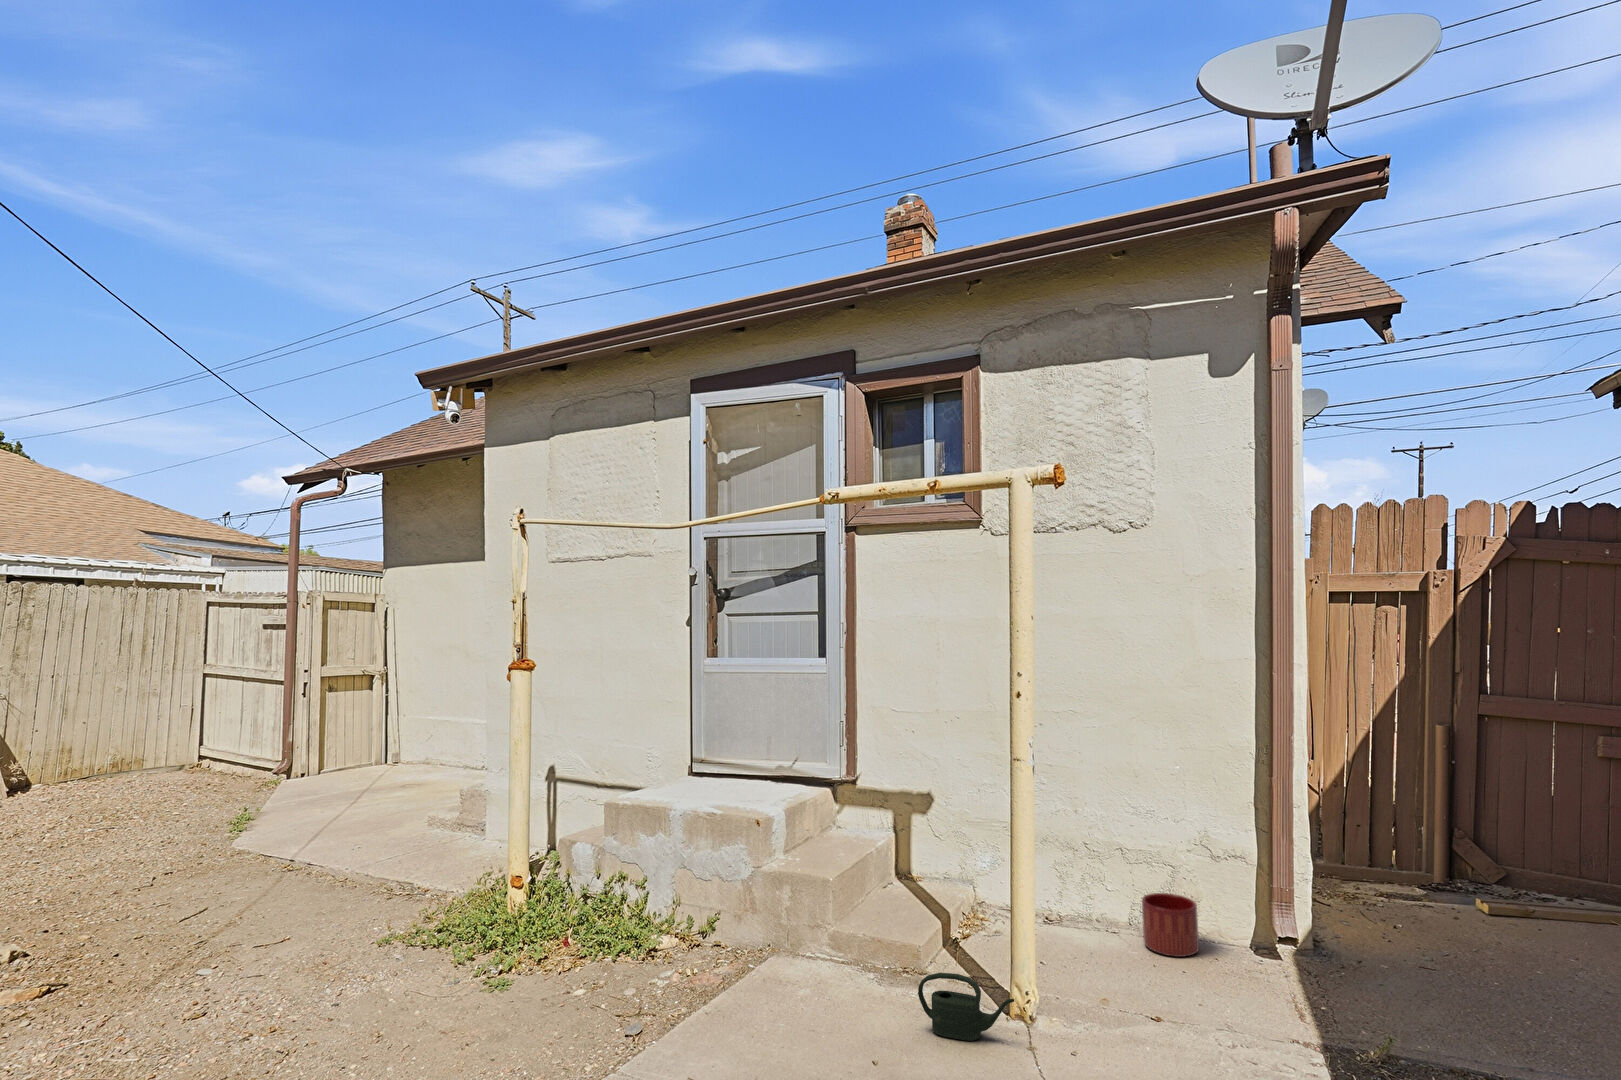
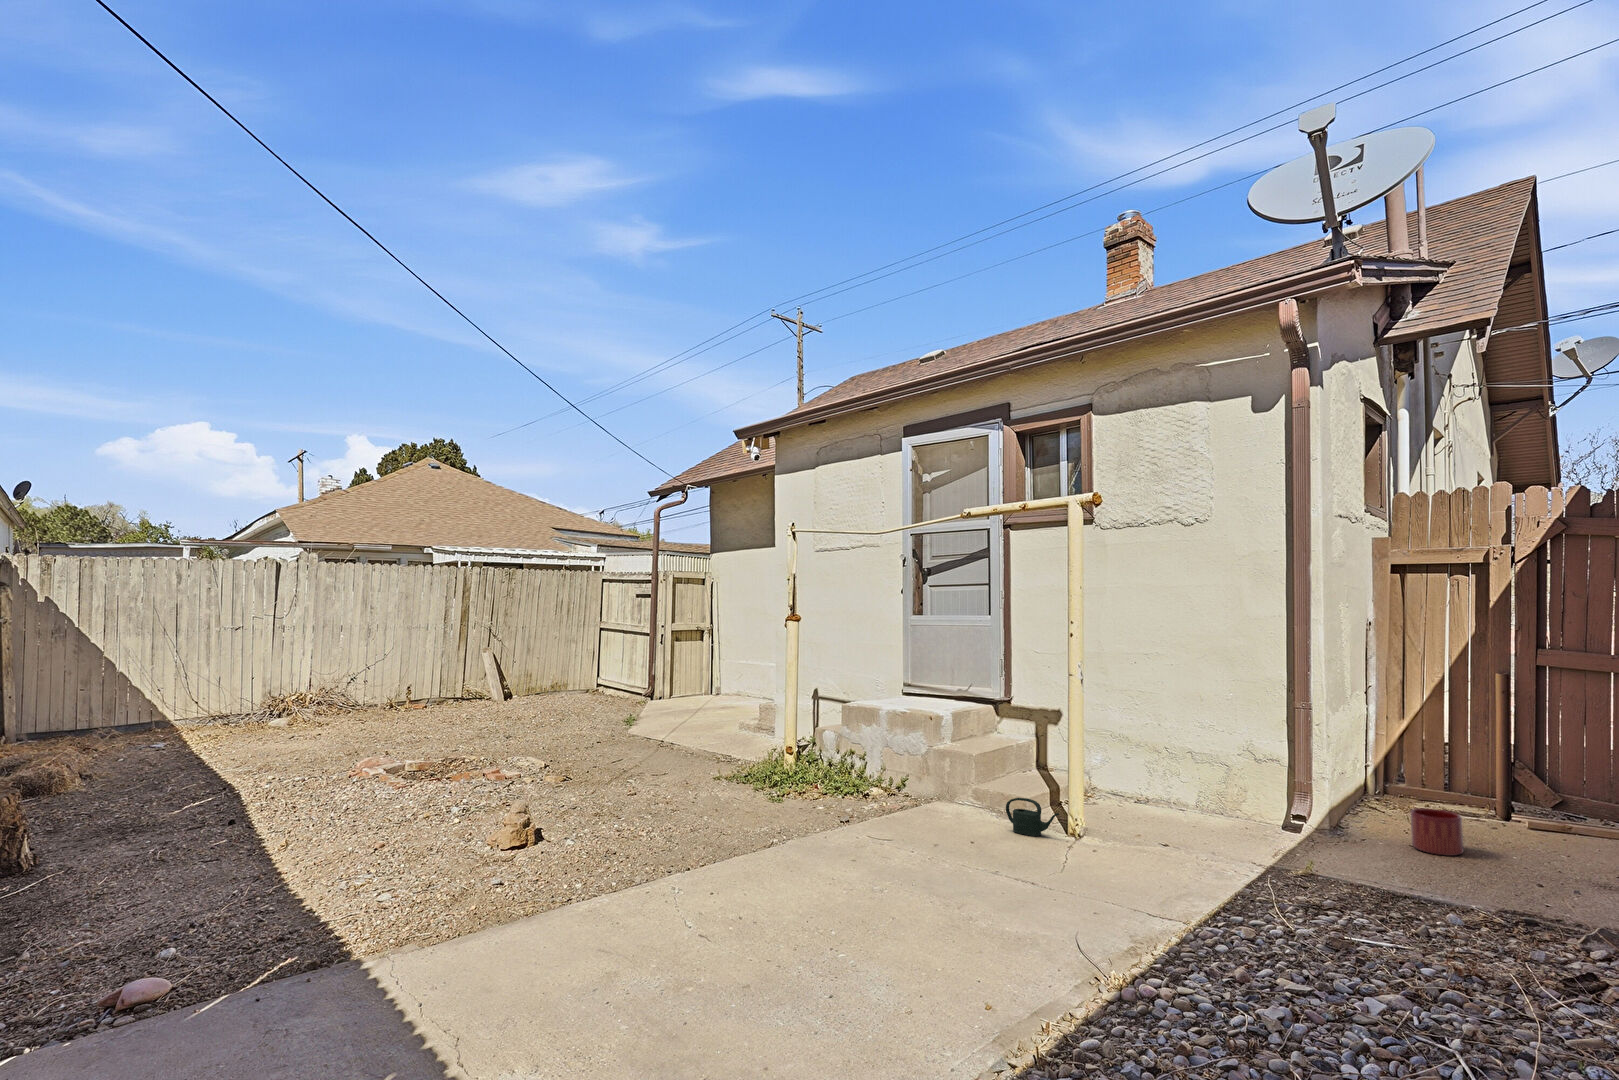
planter: present [1142,893,1199,957] -> present [1411,808,1463,856]

